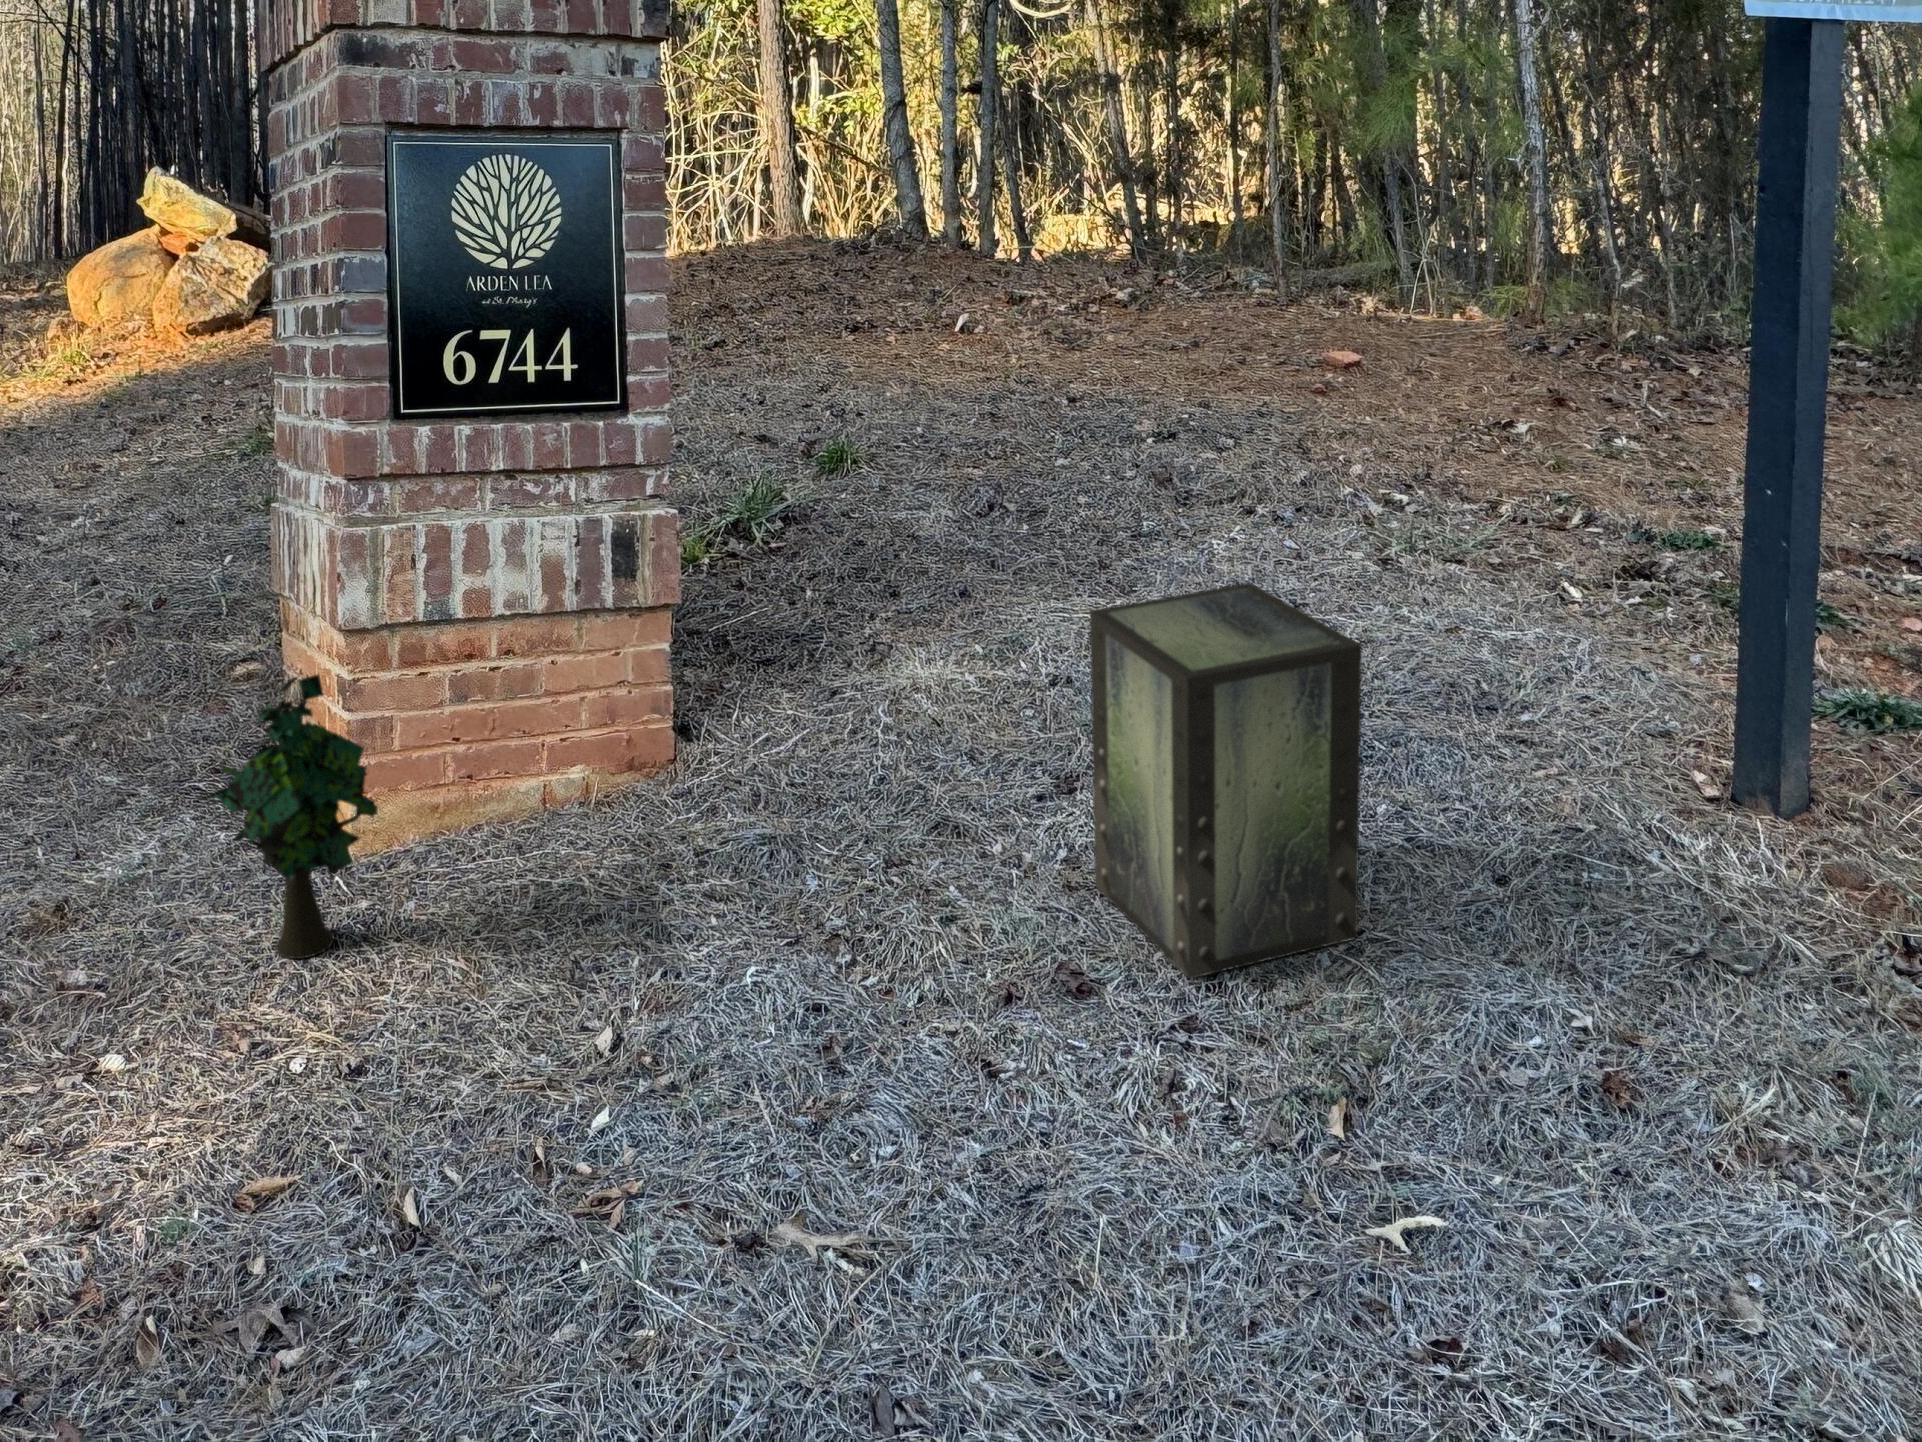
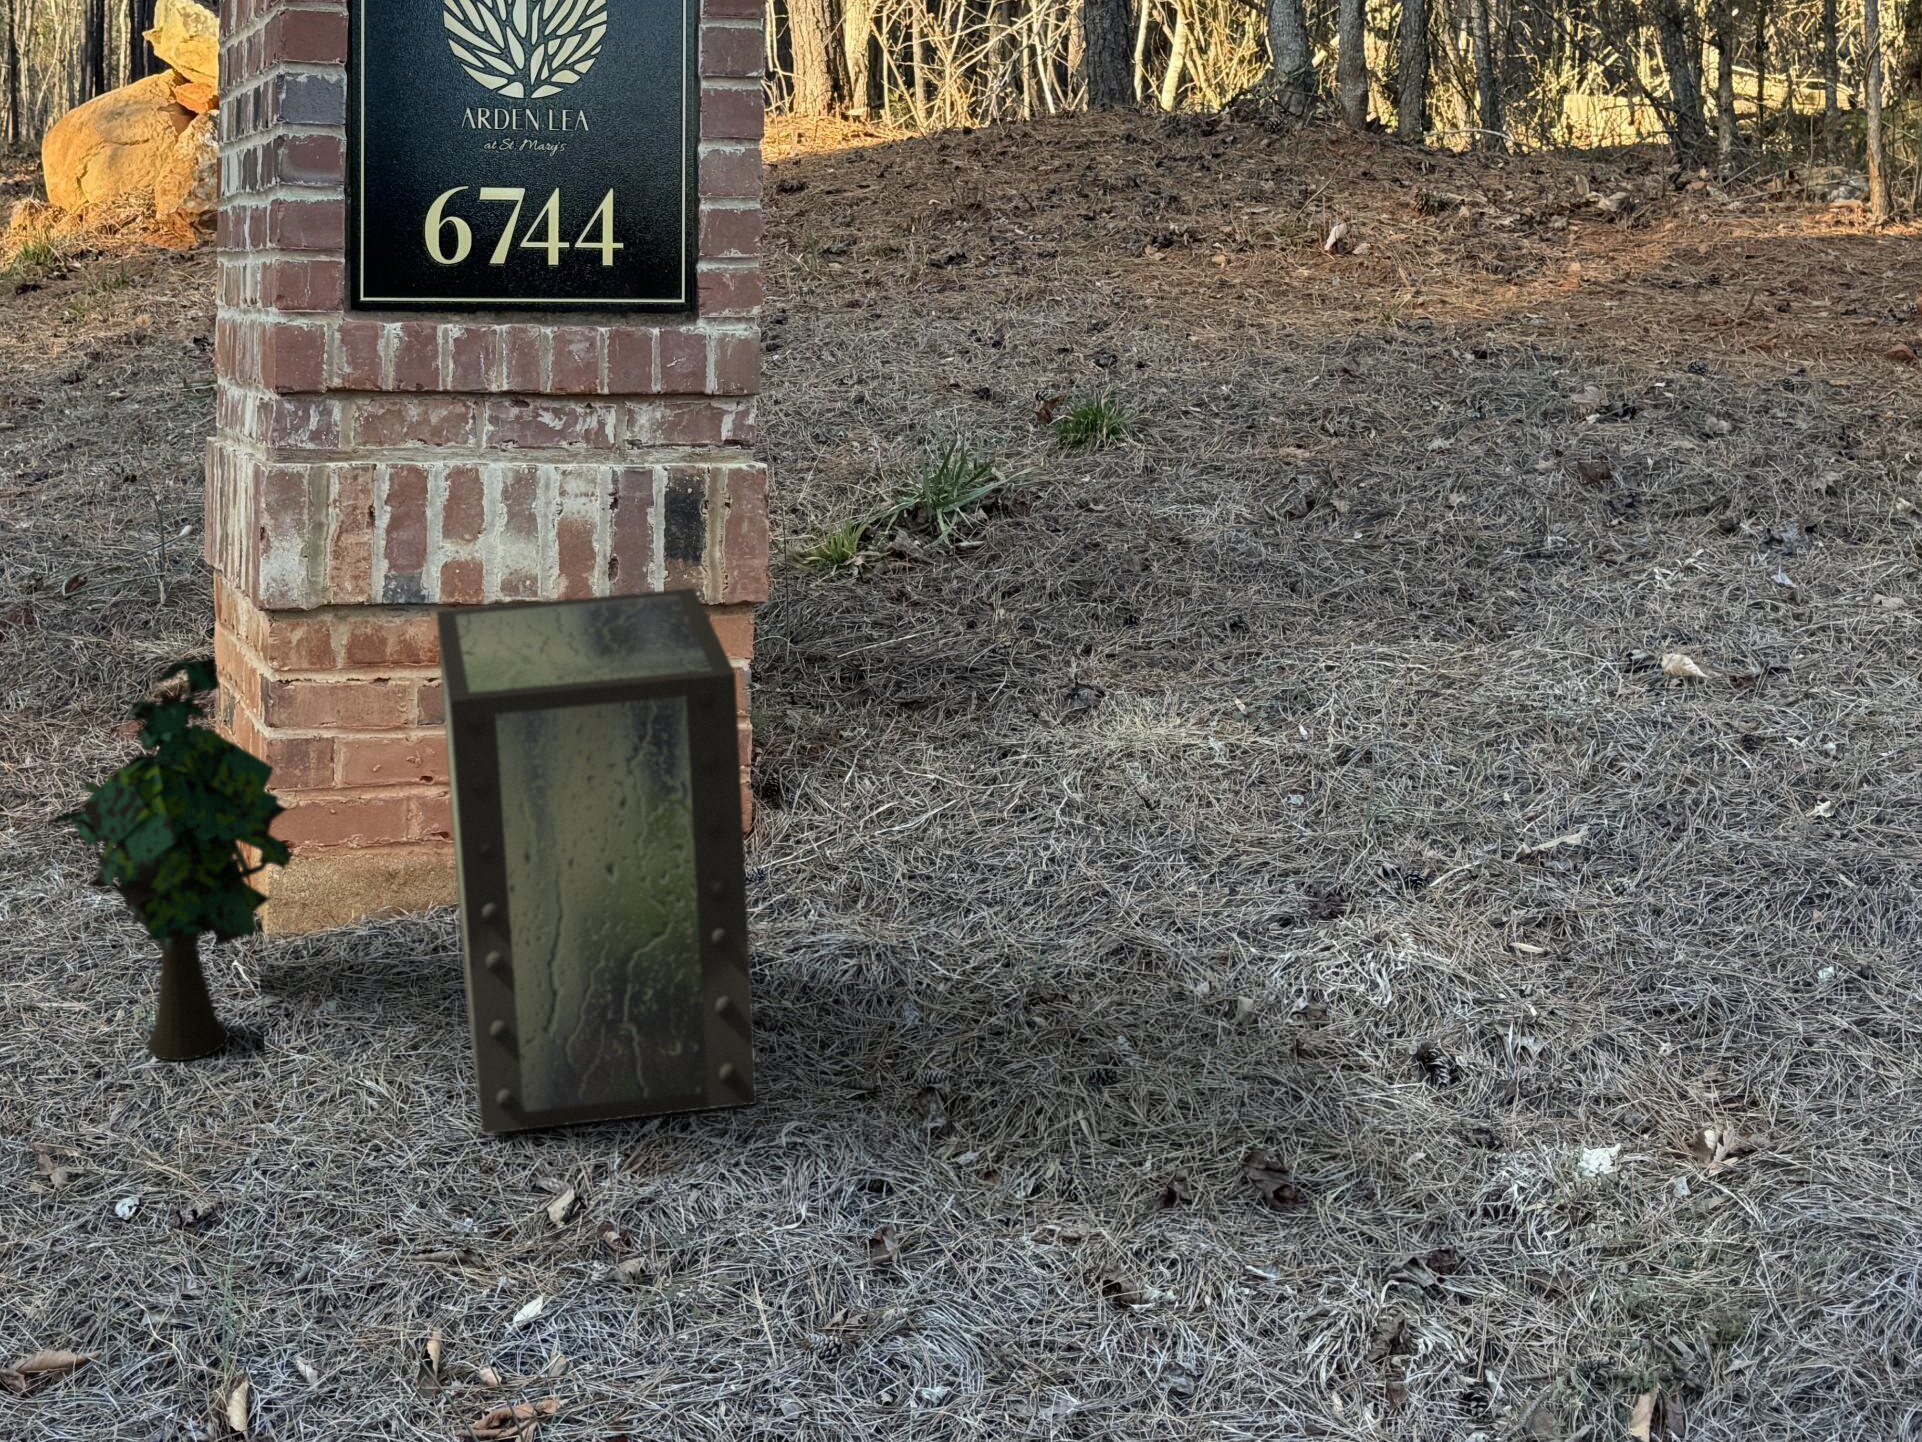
storage box: present [1090,583,1362,979] -> present [437,588,757,1134]

